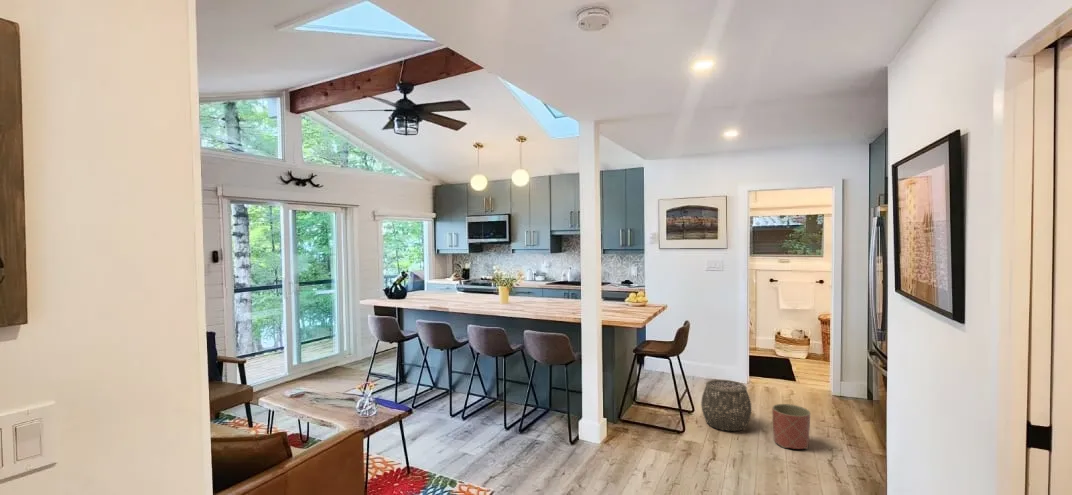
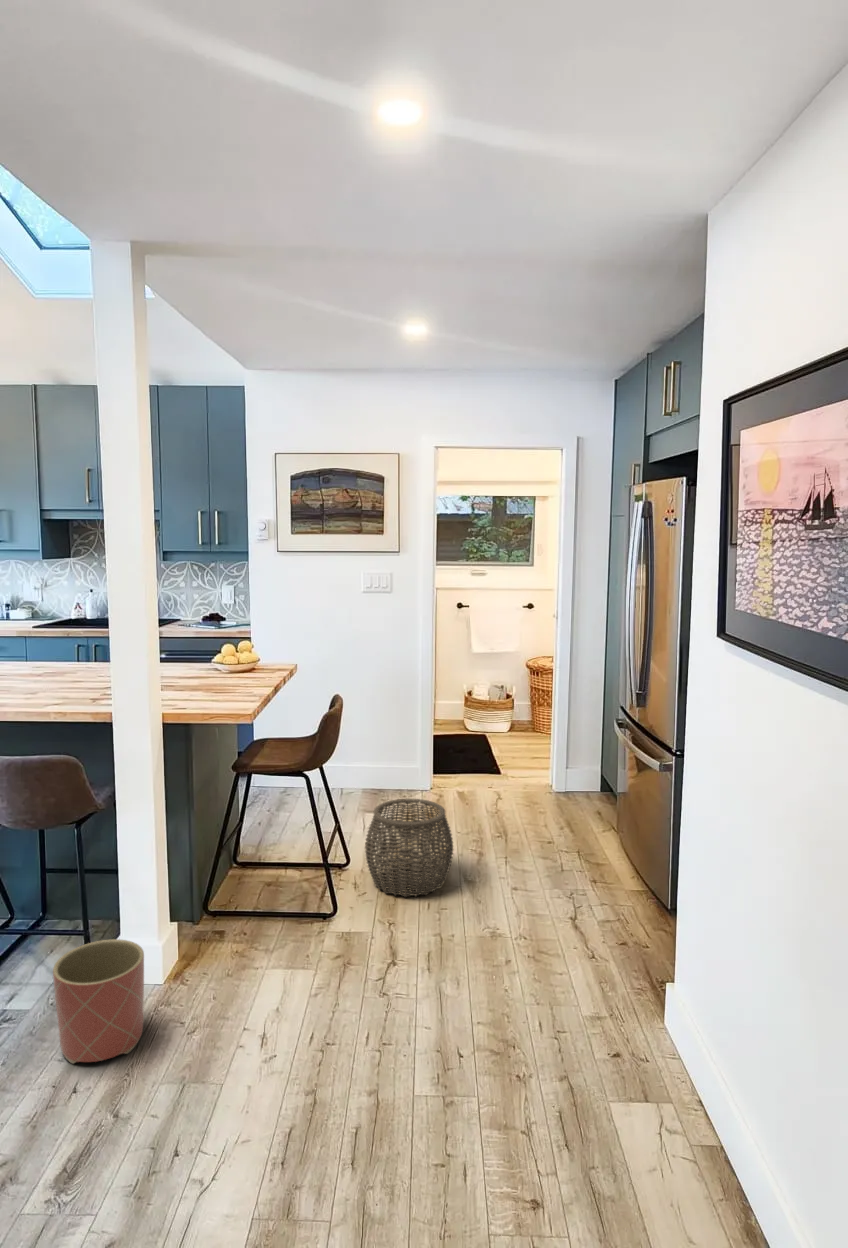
planter: present [772,404,810,449] -> present [53,939,144,1064]

